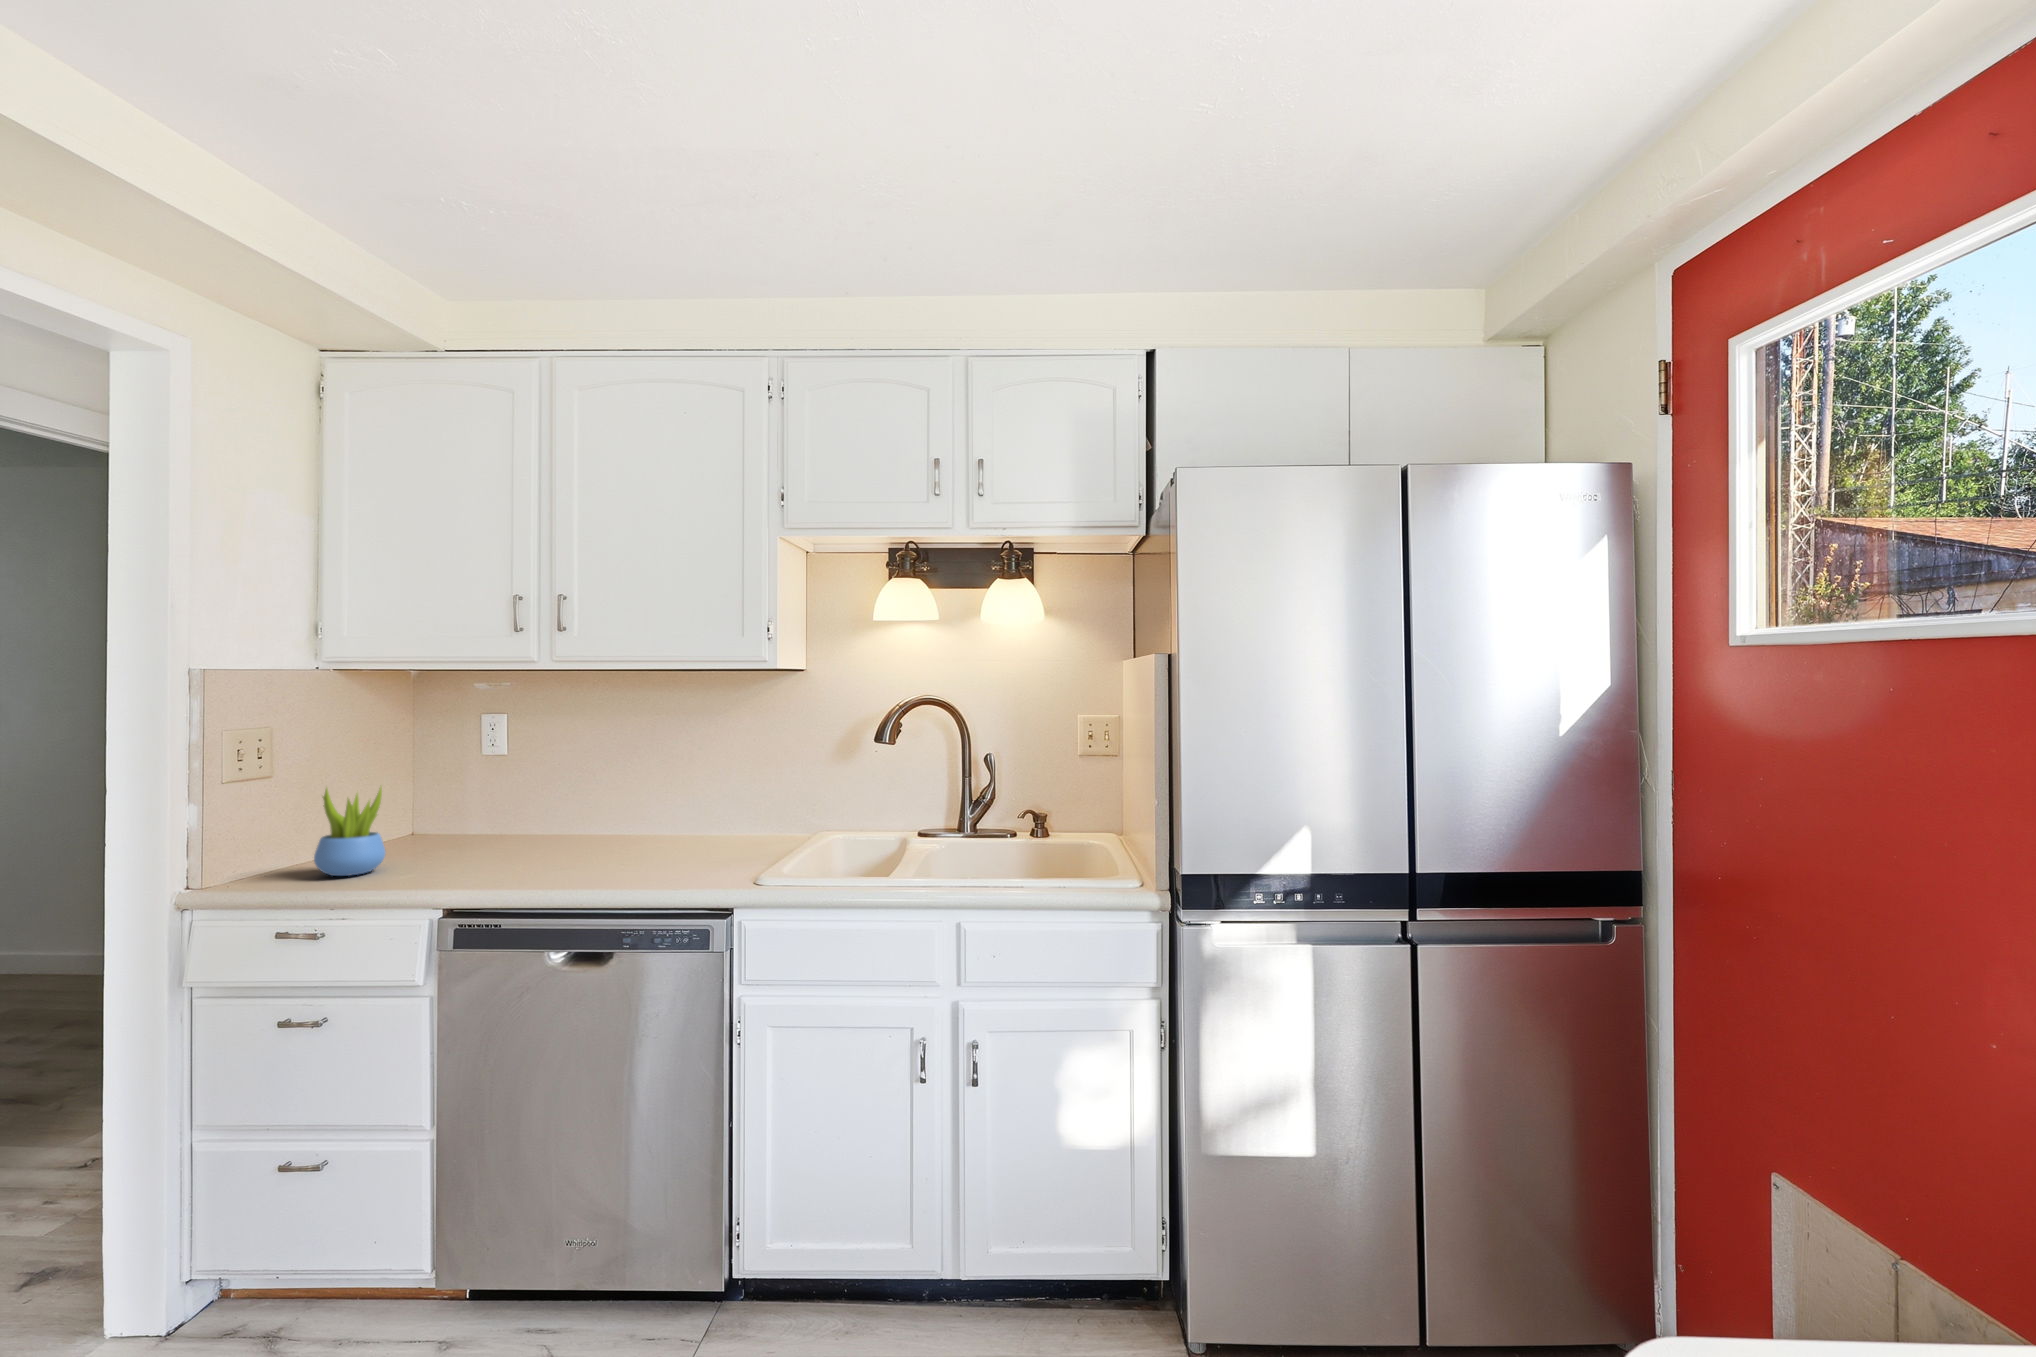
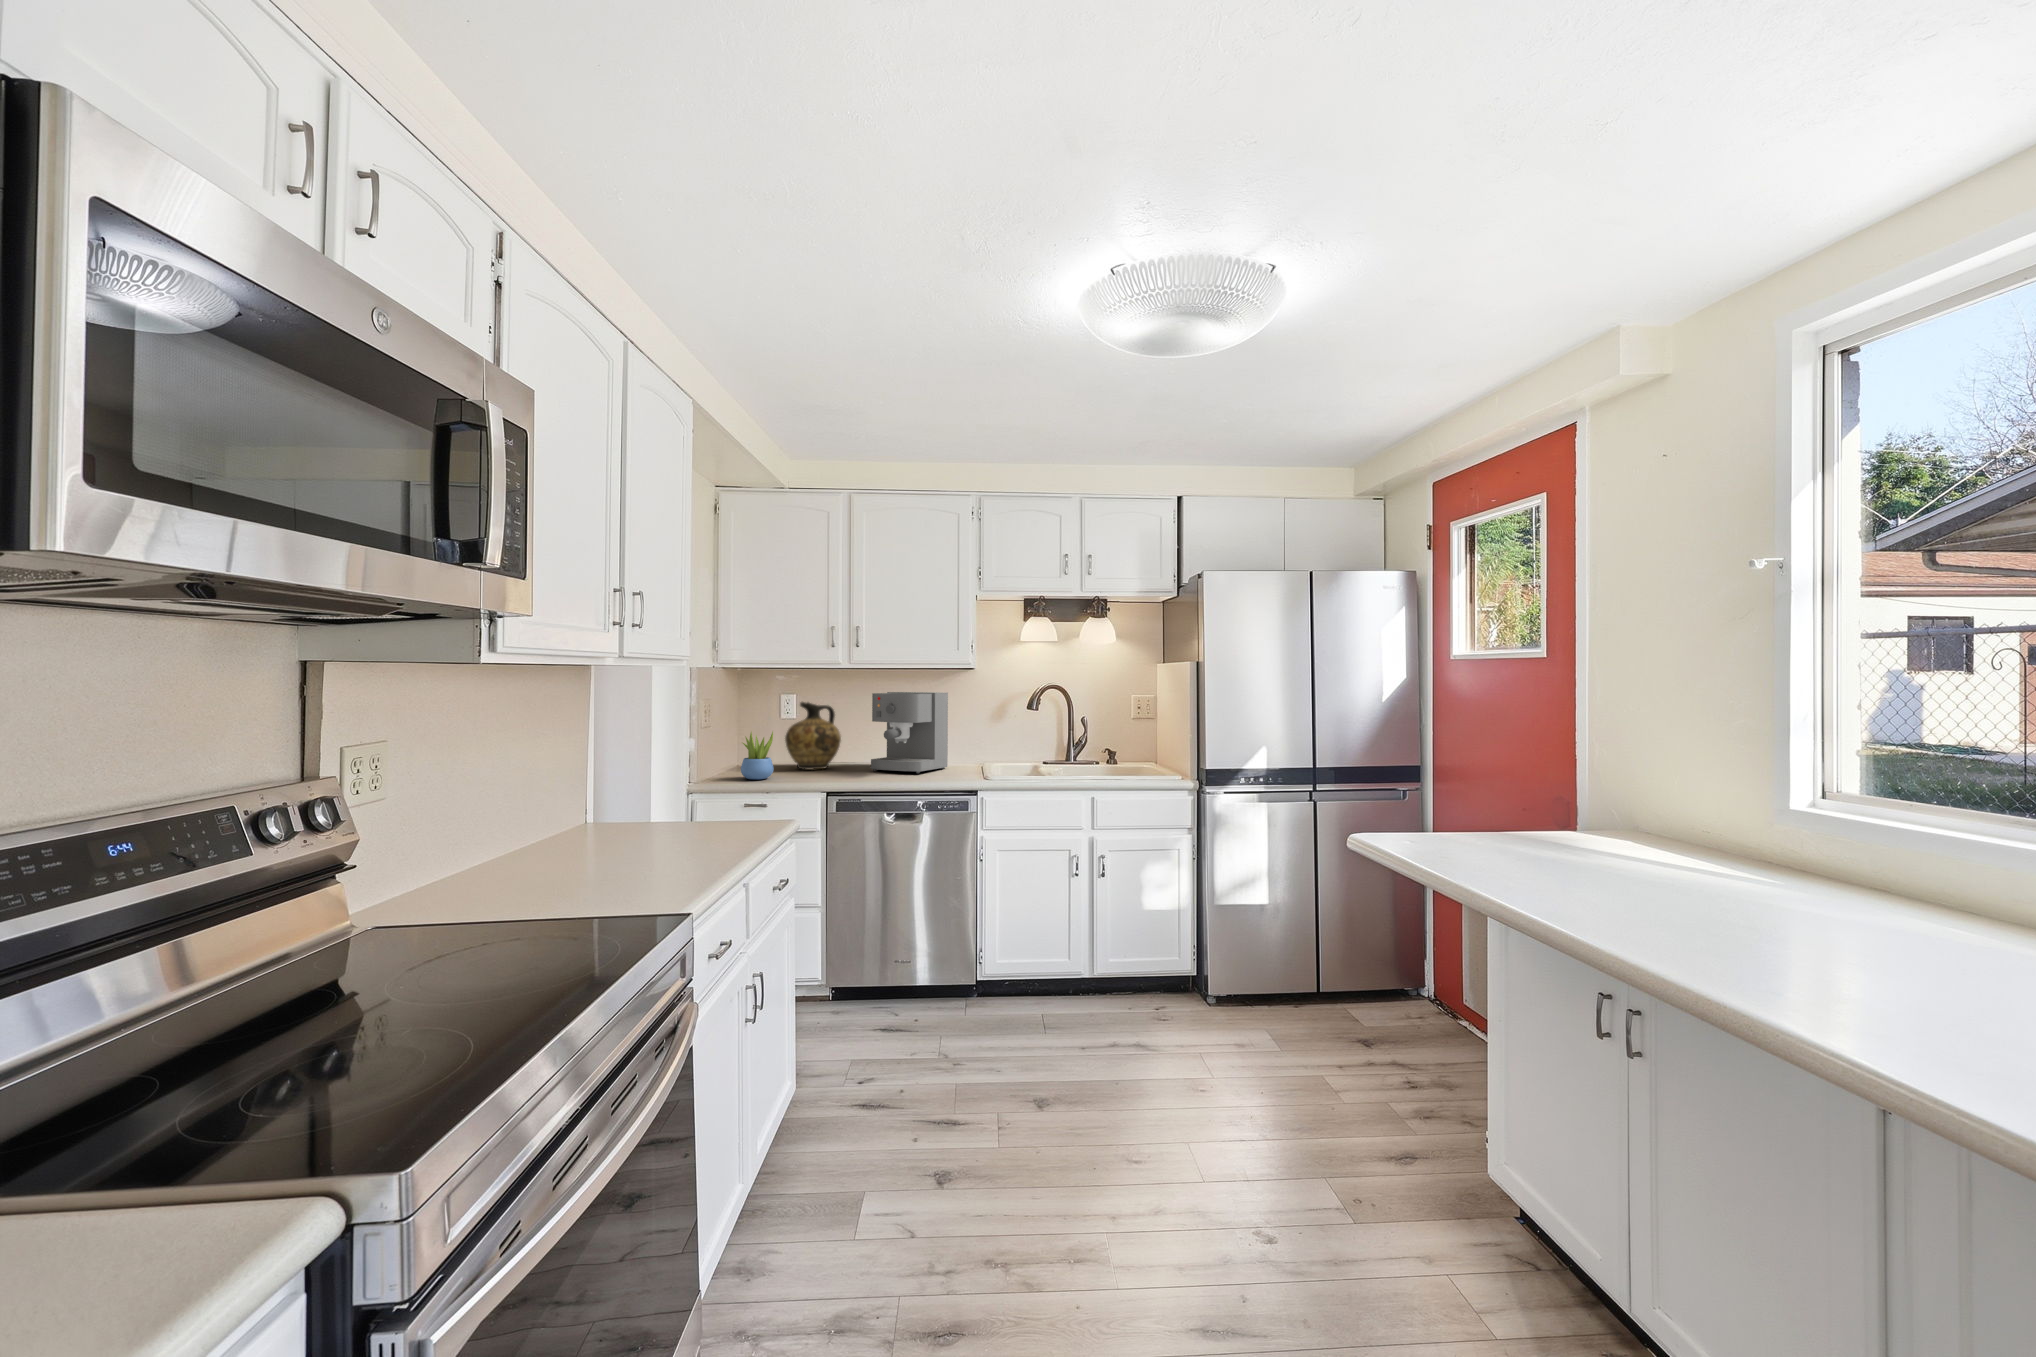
coffee maker: none [587,711,743,861] -> present [871,692,948,773]
ceramic jug: none [452,728,561,849] -> present [785,702,841,769]

